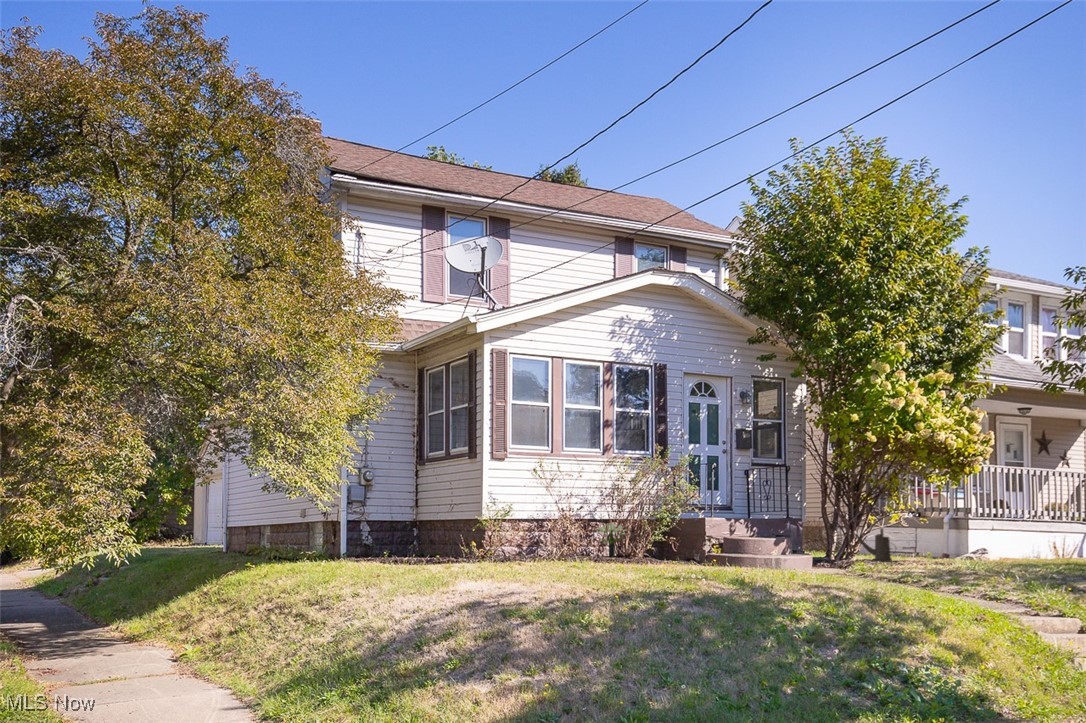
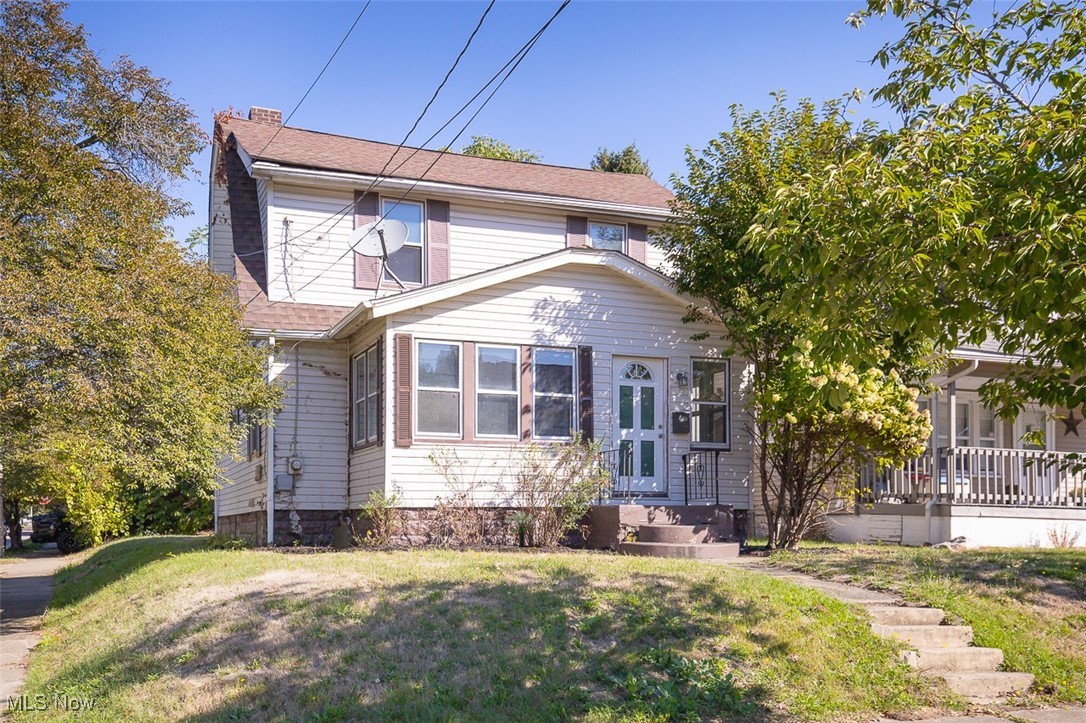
watering can: present [855,528,891,562] -> present [333,517,366,550]

